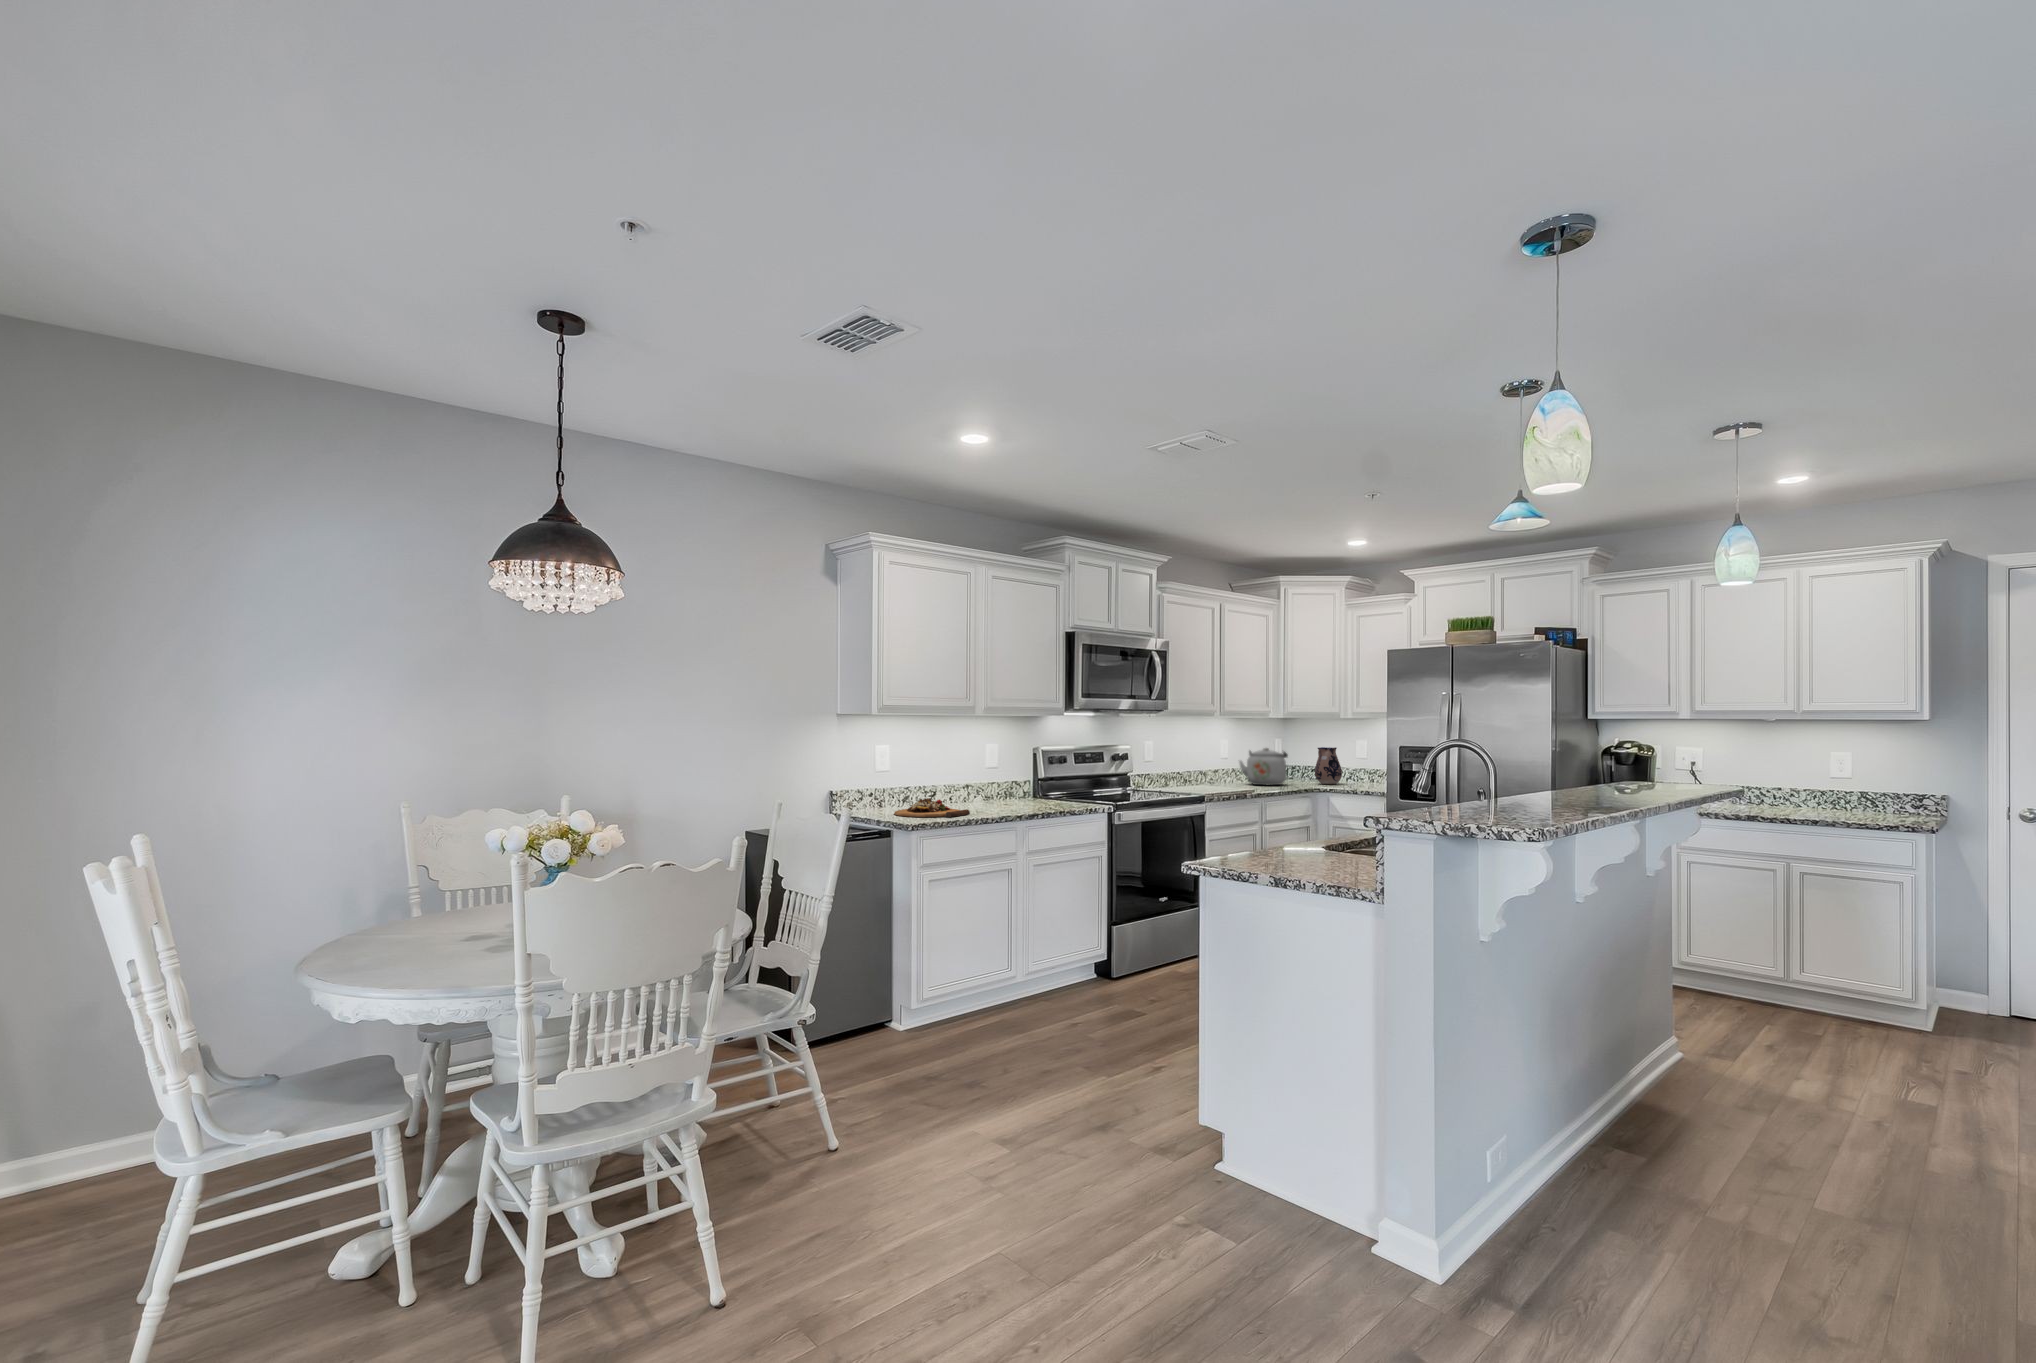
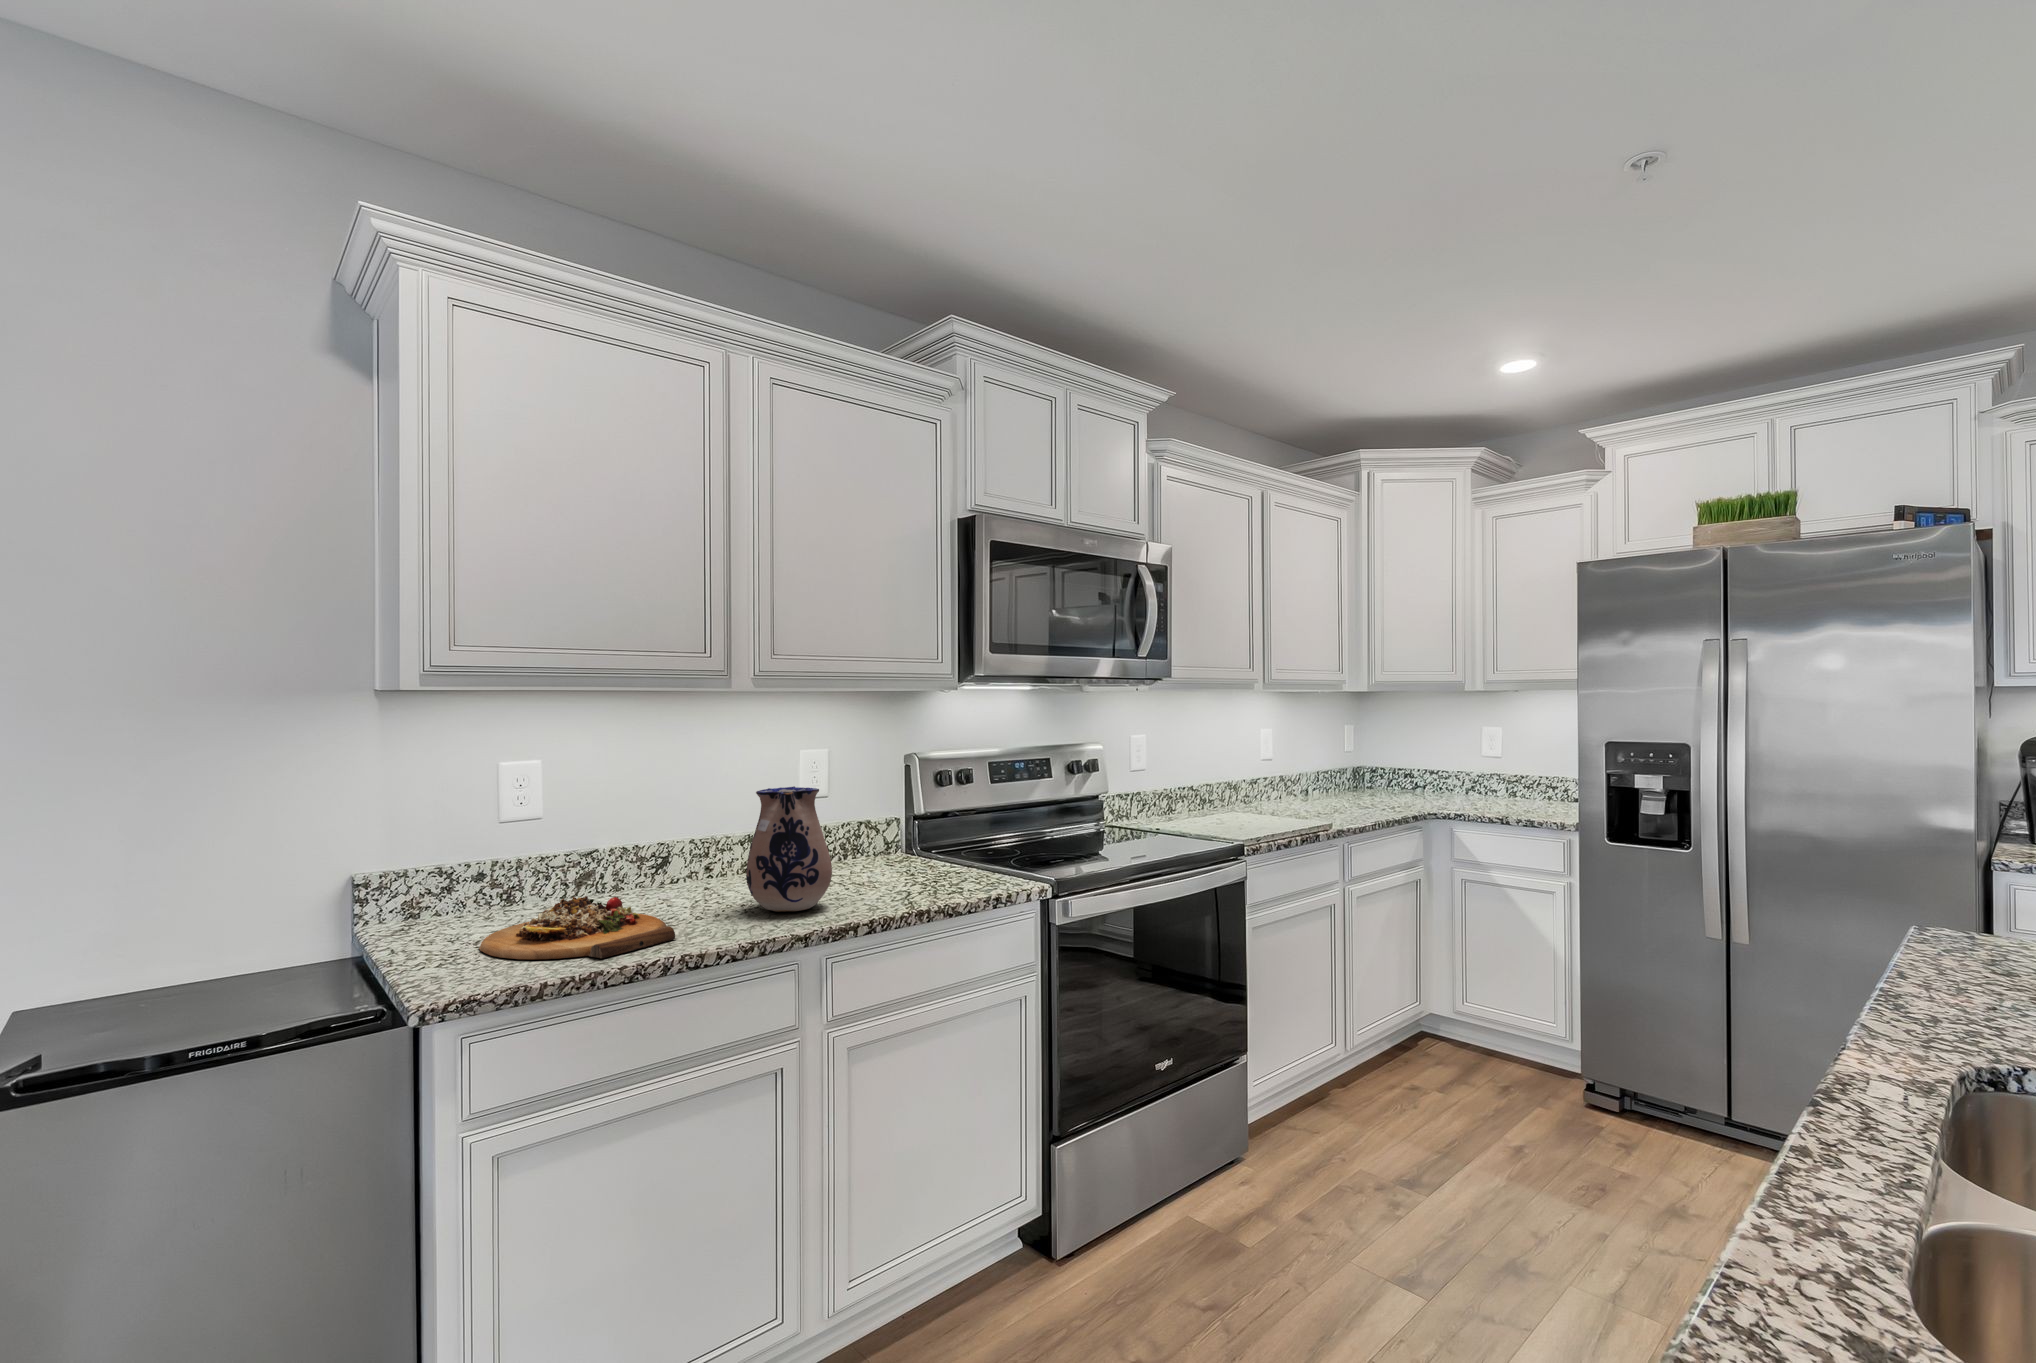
ceramic pitcher: present [1315,747,1342,784] -> present [746,786,832,911]
kettle: present [1240,748,1288,785] -> none [1293,742,1378,807]

